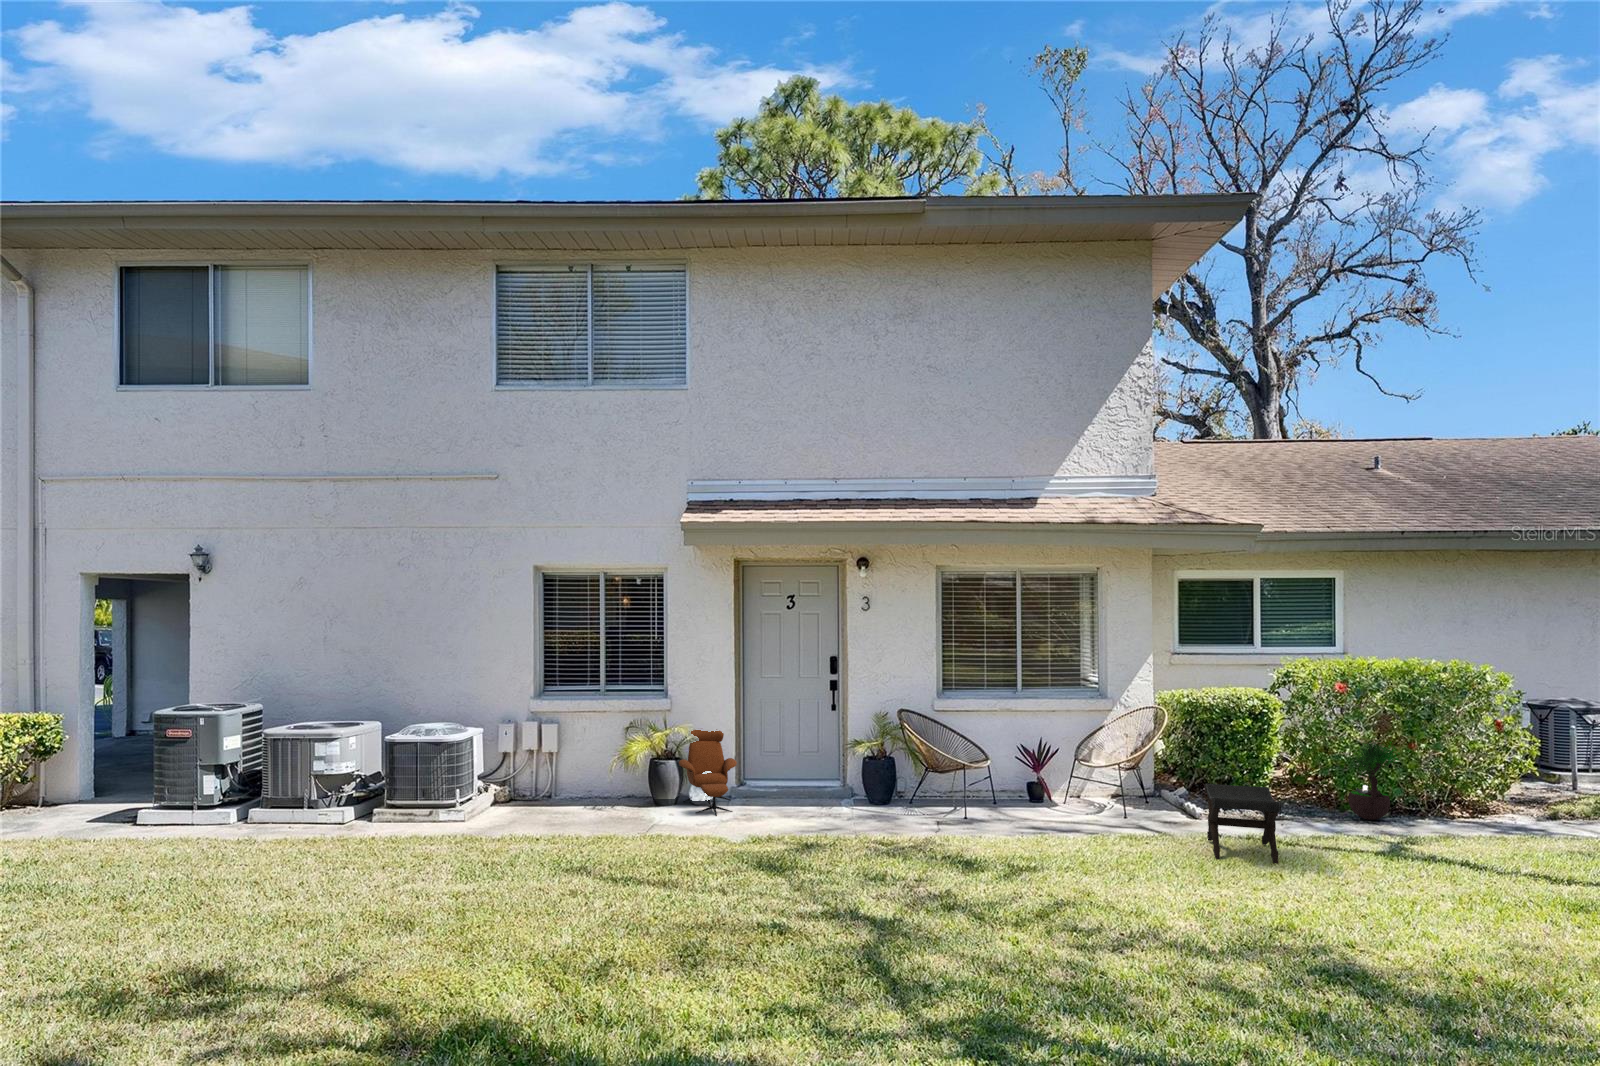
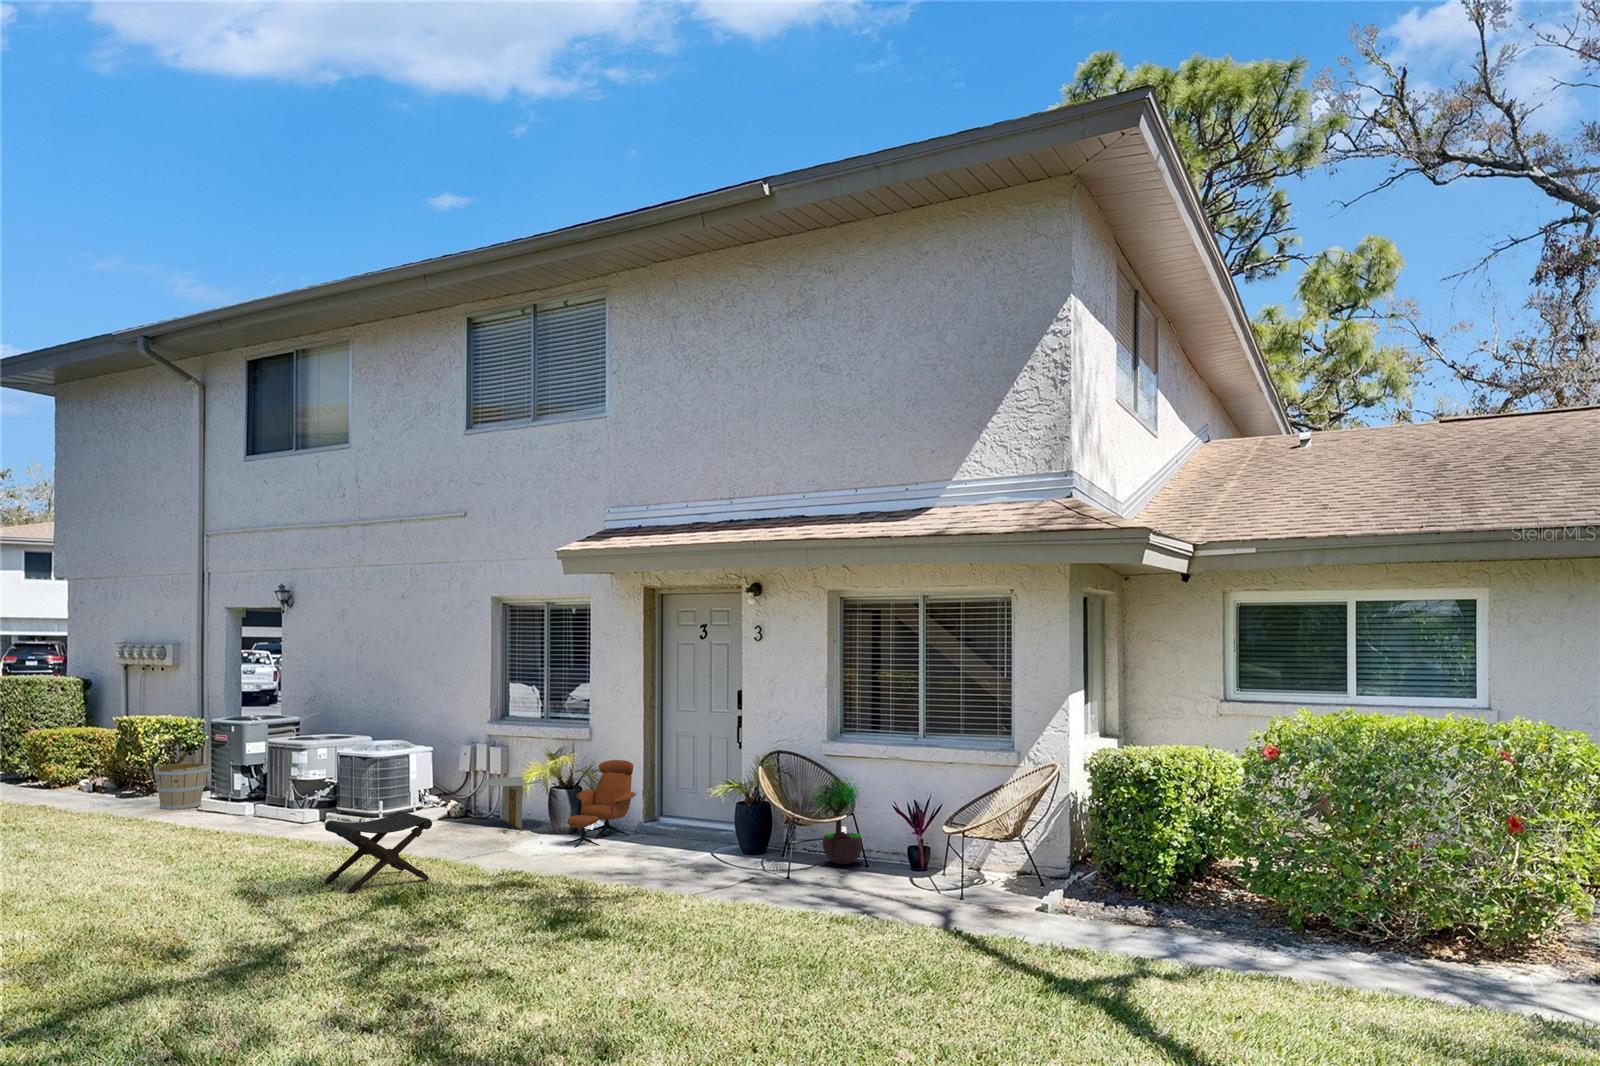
potted tree: present [1346,741,1400,820] -> present [811,777,863,864]
side table: none [559,752,622,810] -> present [482,777,543,830]
wooden bucket: none [89,766,162,827] -> present [154,762,210,810]
footstool: present [1205,784,1281,864] -> present [325,811,432,894]

